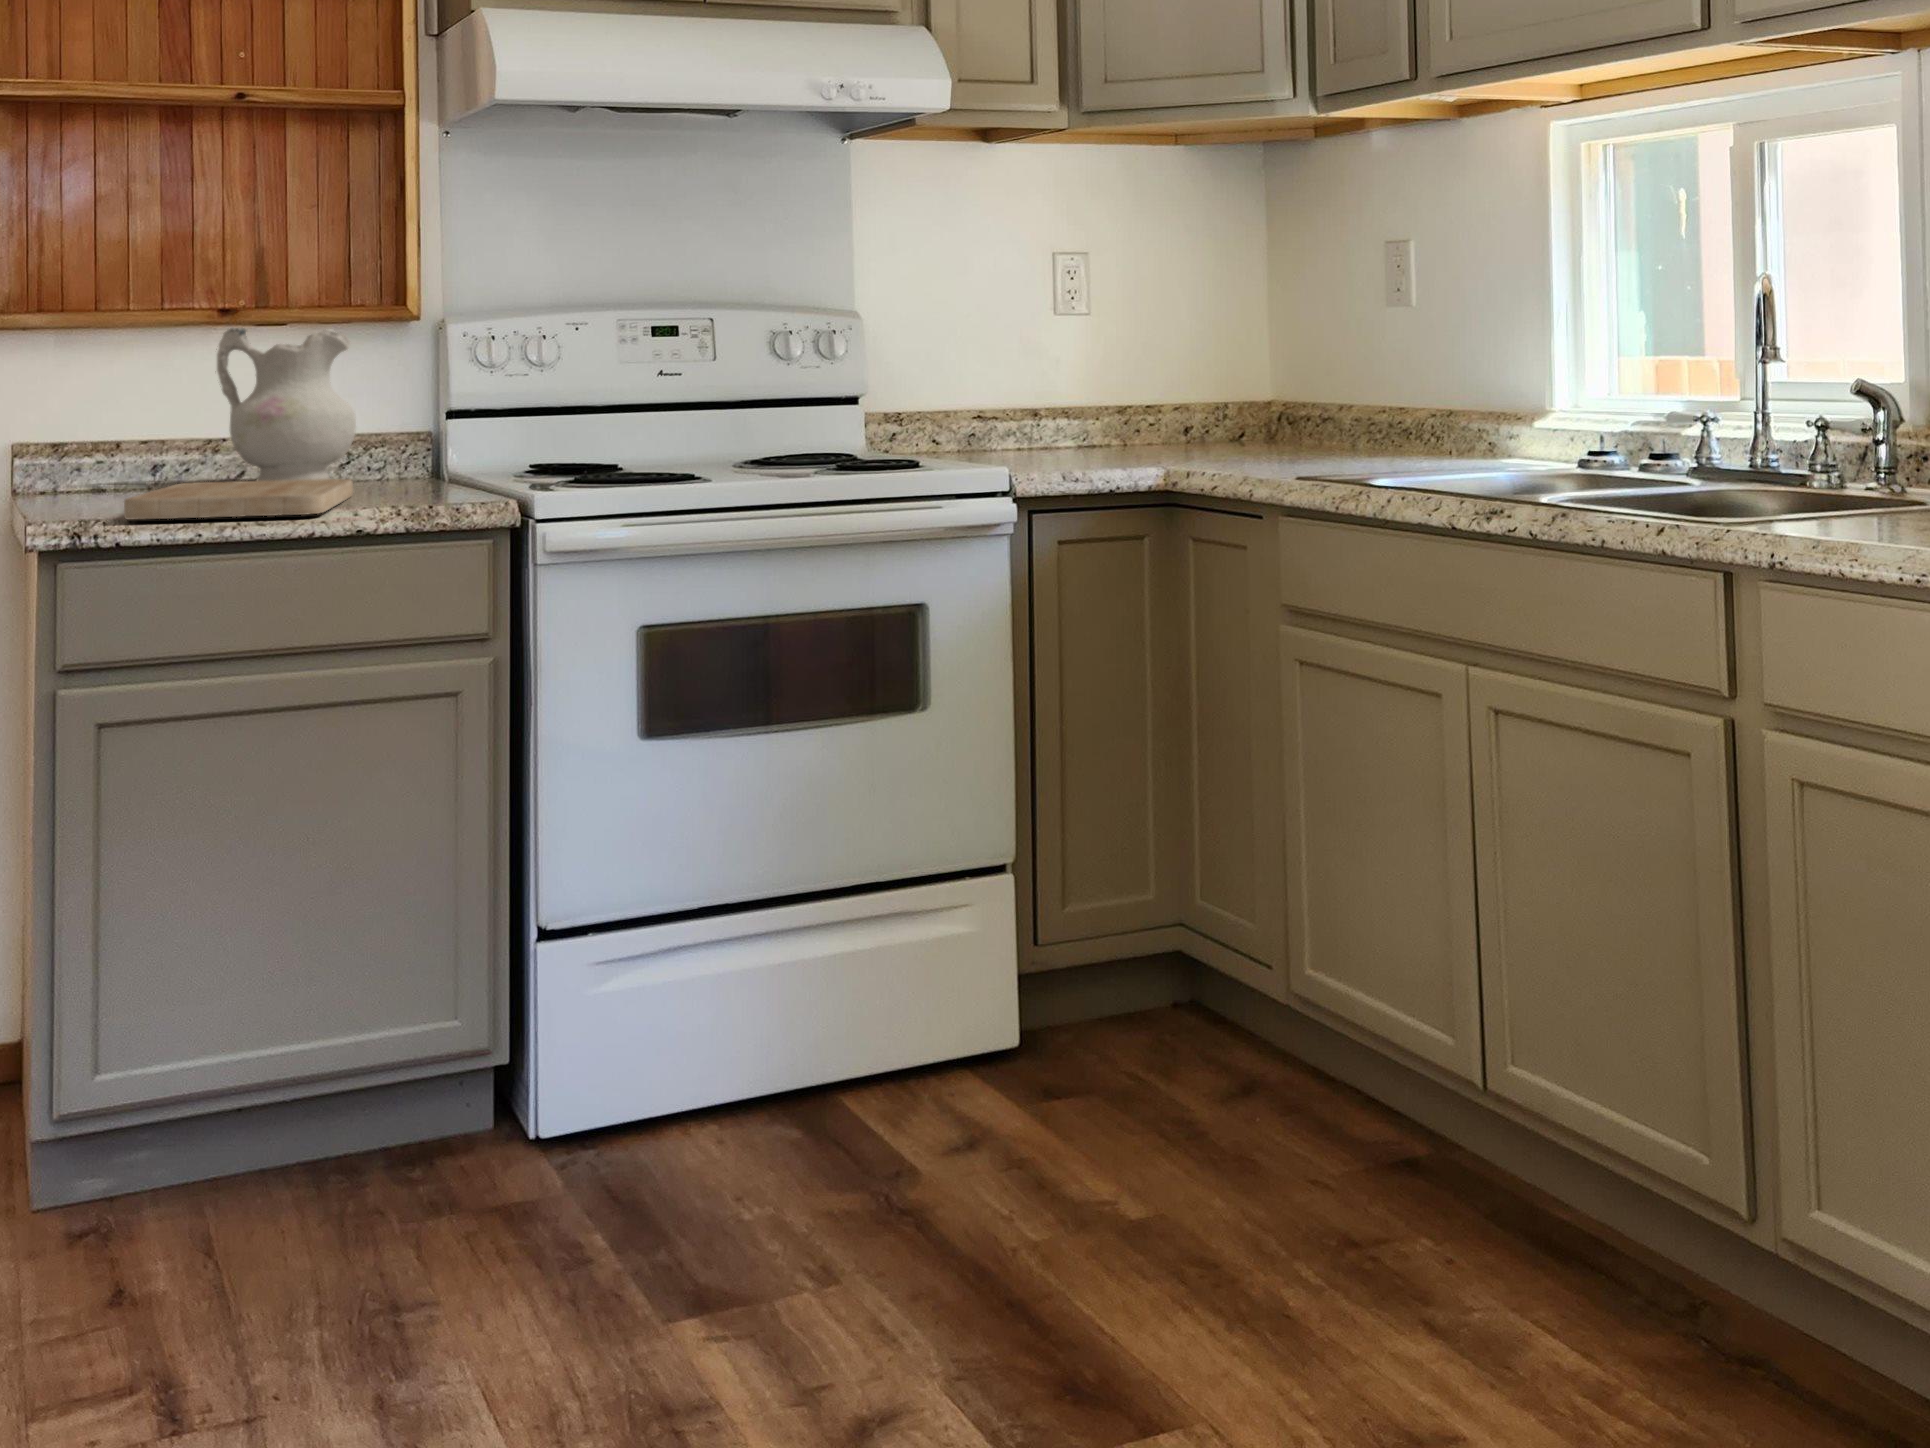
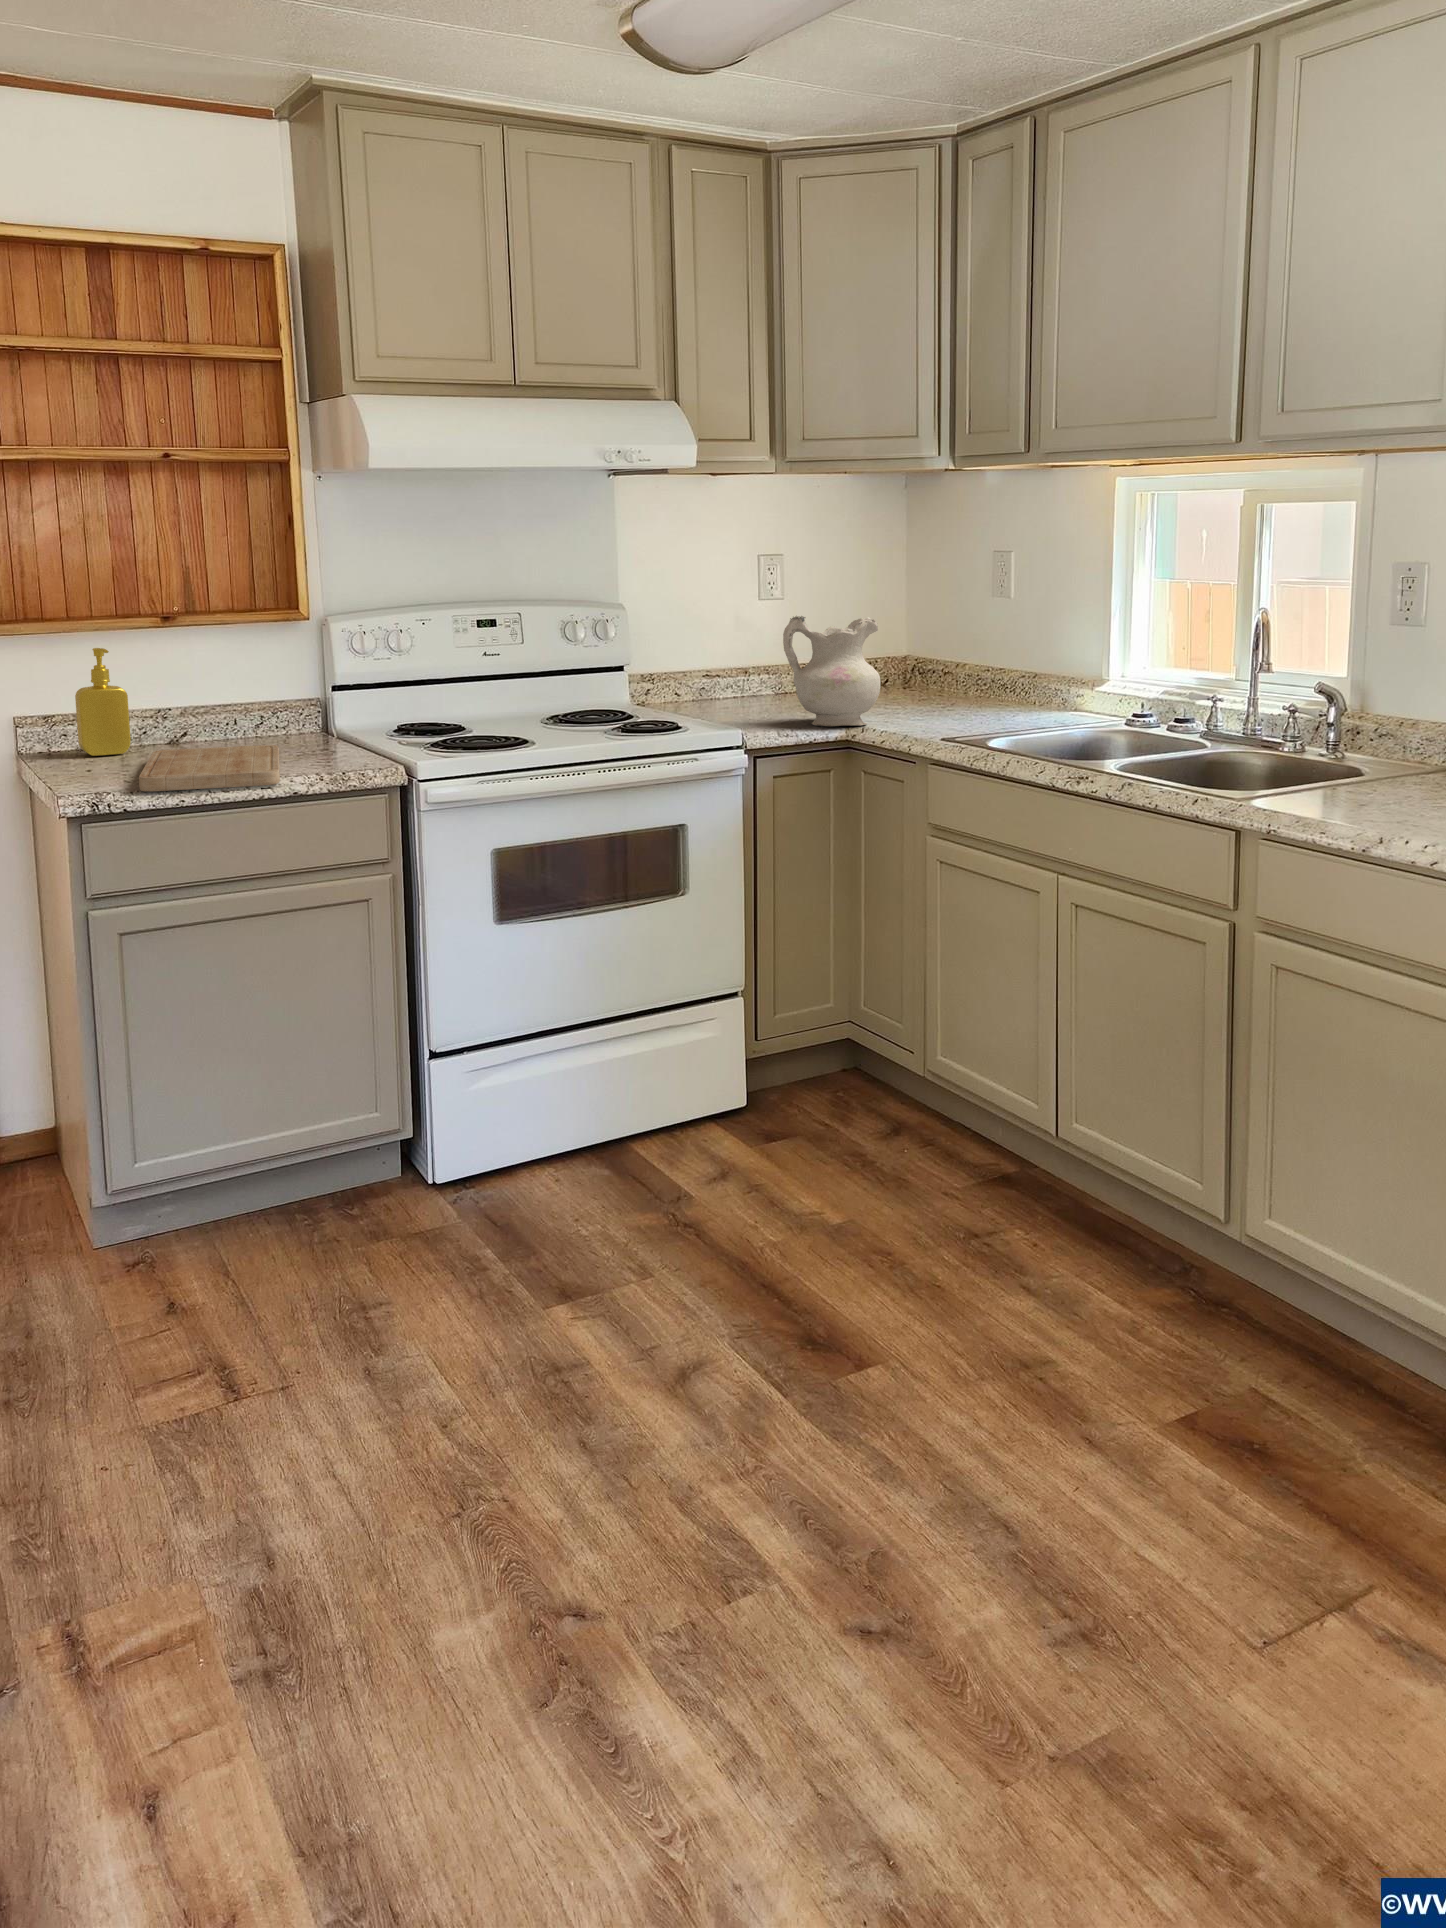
ceramic pitcher: present [217,328,356,481] -> present [783,616,880,726]
soap dispenser: none [88,346,158,494] -> present [75,648,131,756]

